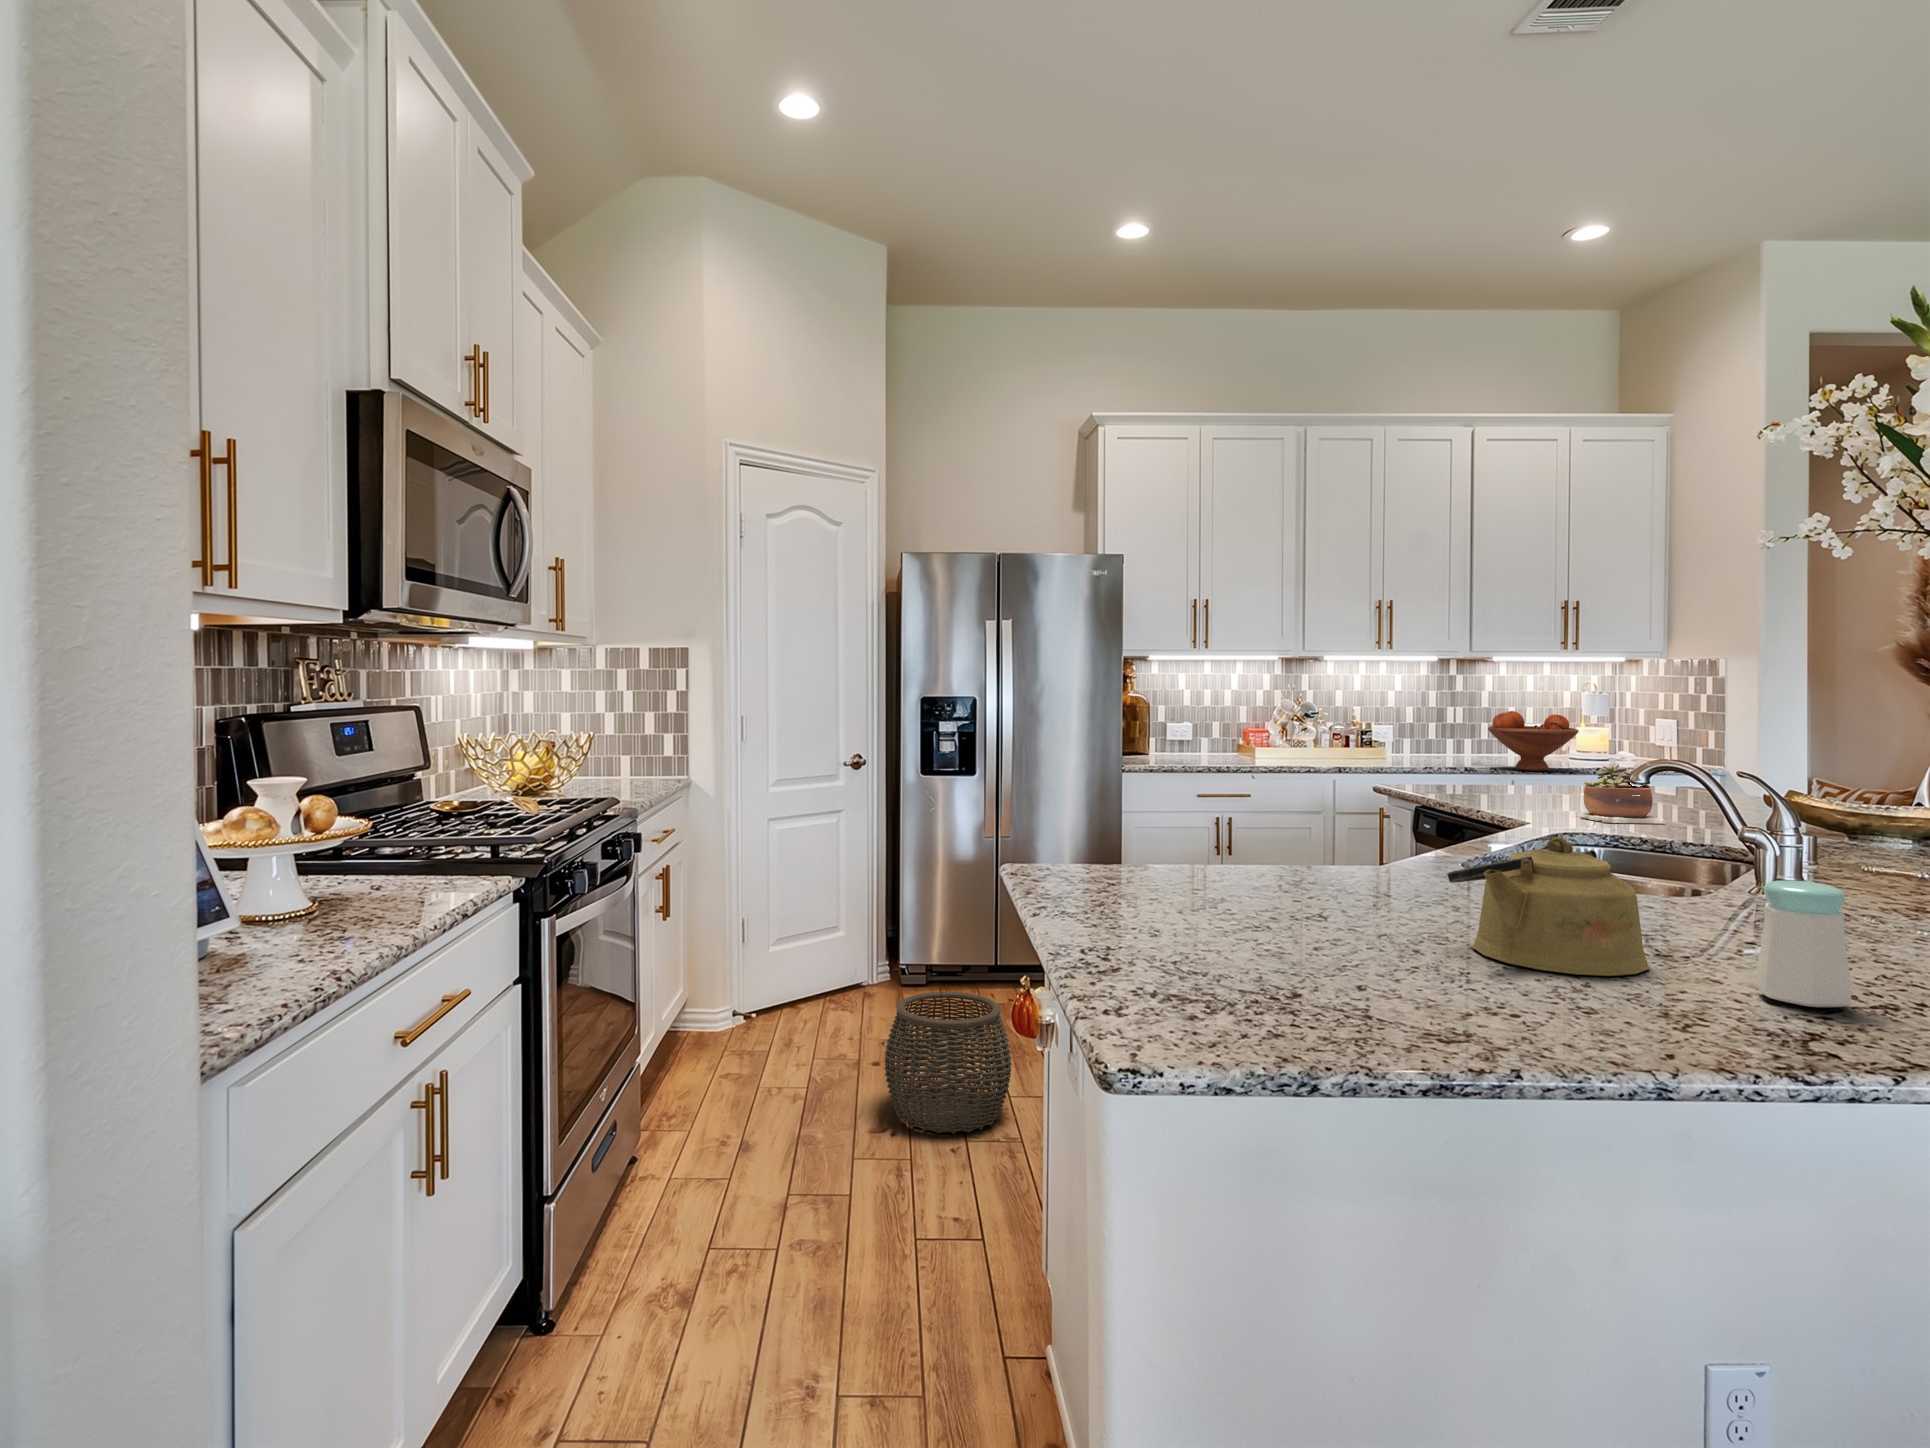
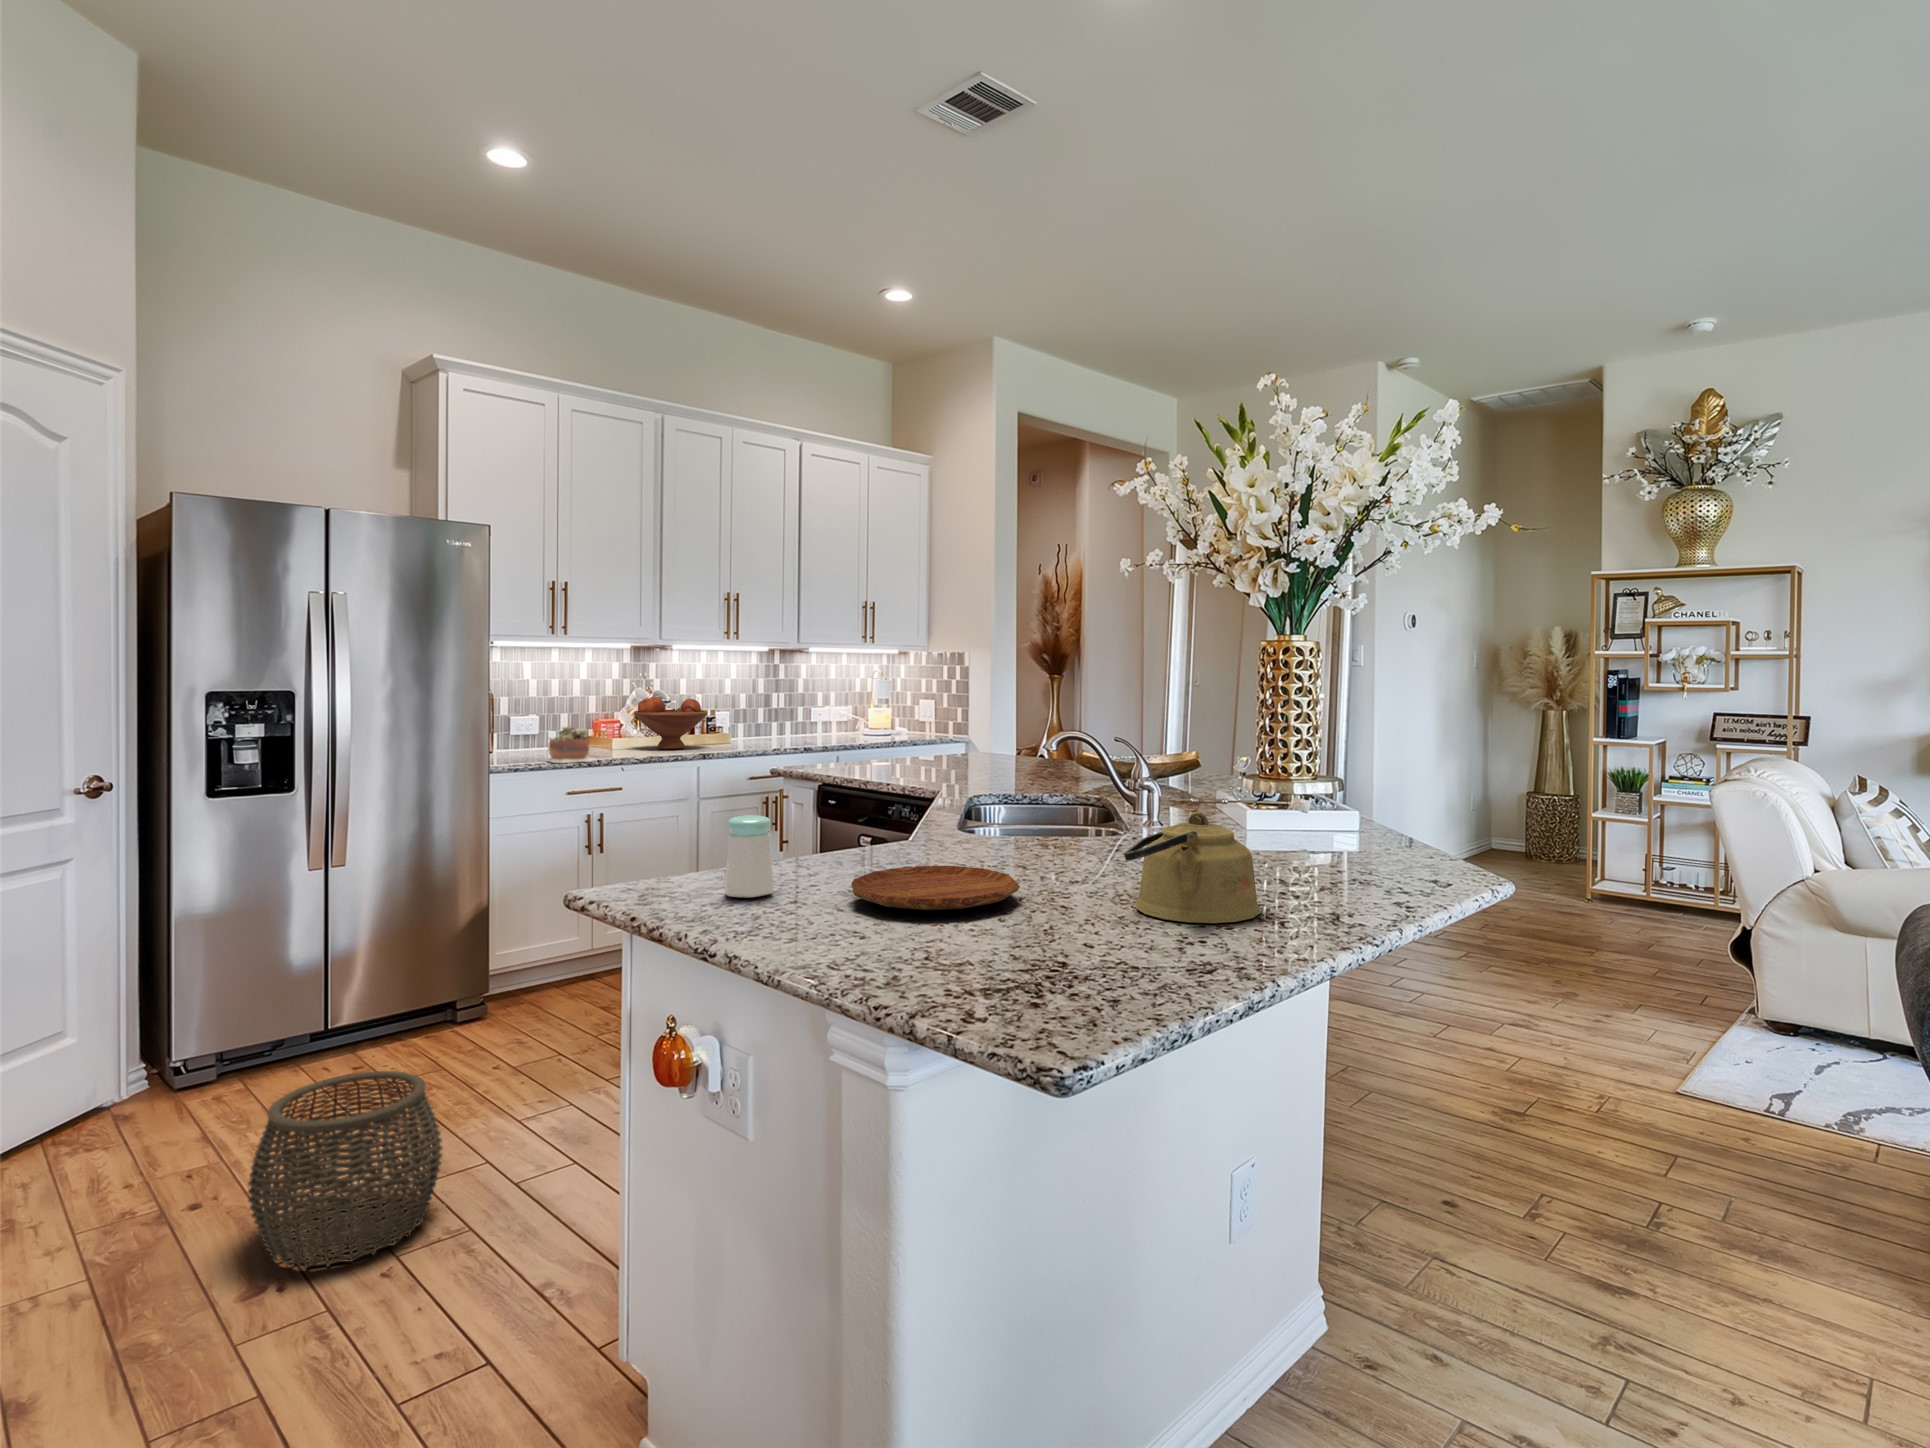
fruit bowl: present [1488,711,1579,771] -> present [634,697,708,749]
succulent plant: present [1579,764,1666,824] -> present [547,725,595,763]
tray: none [1184,867,1367,910] -> present [851,866,1020,910]
salt shaker: present [1756,880,1851,1007] -> present [725,815,773,898]

